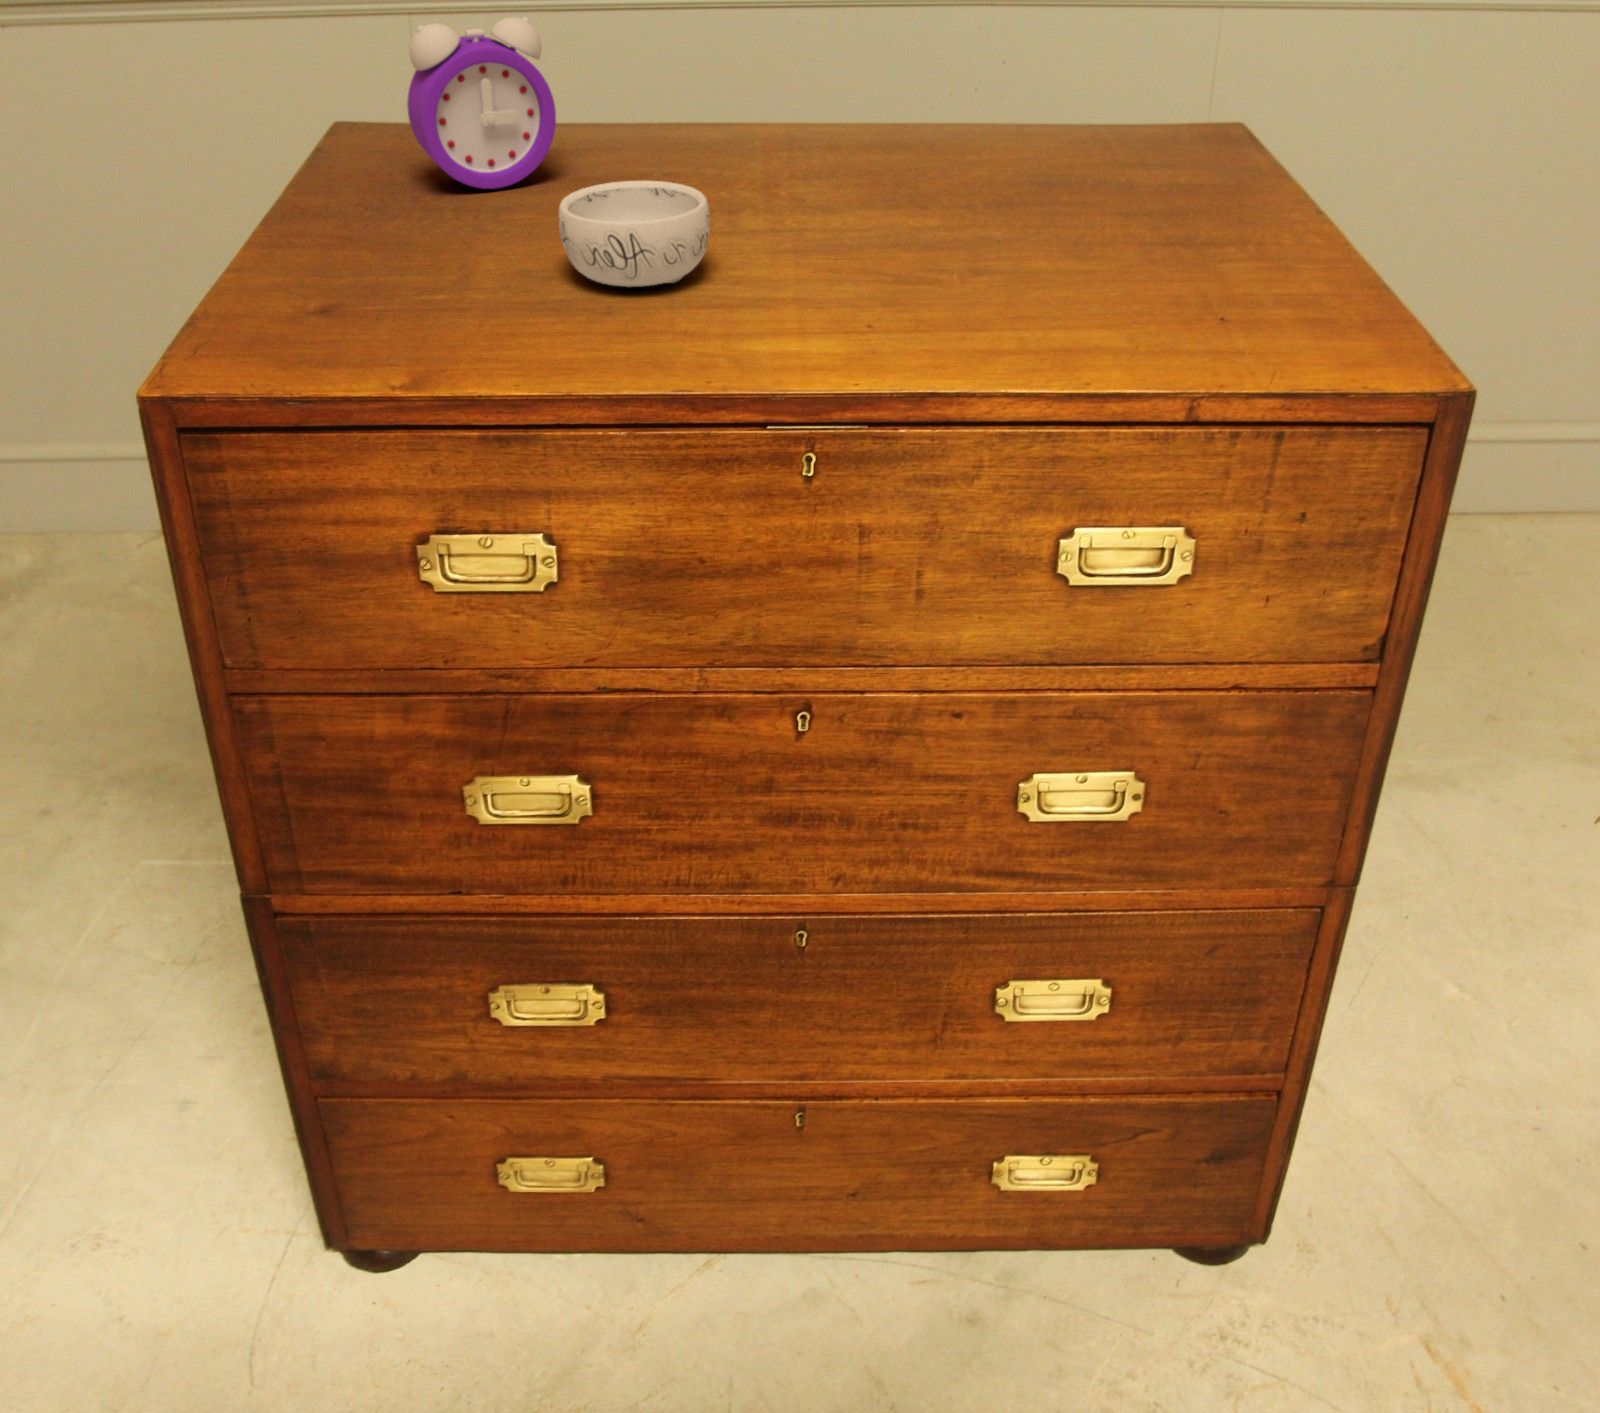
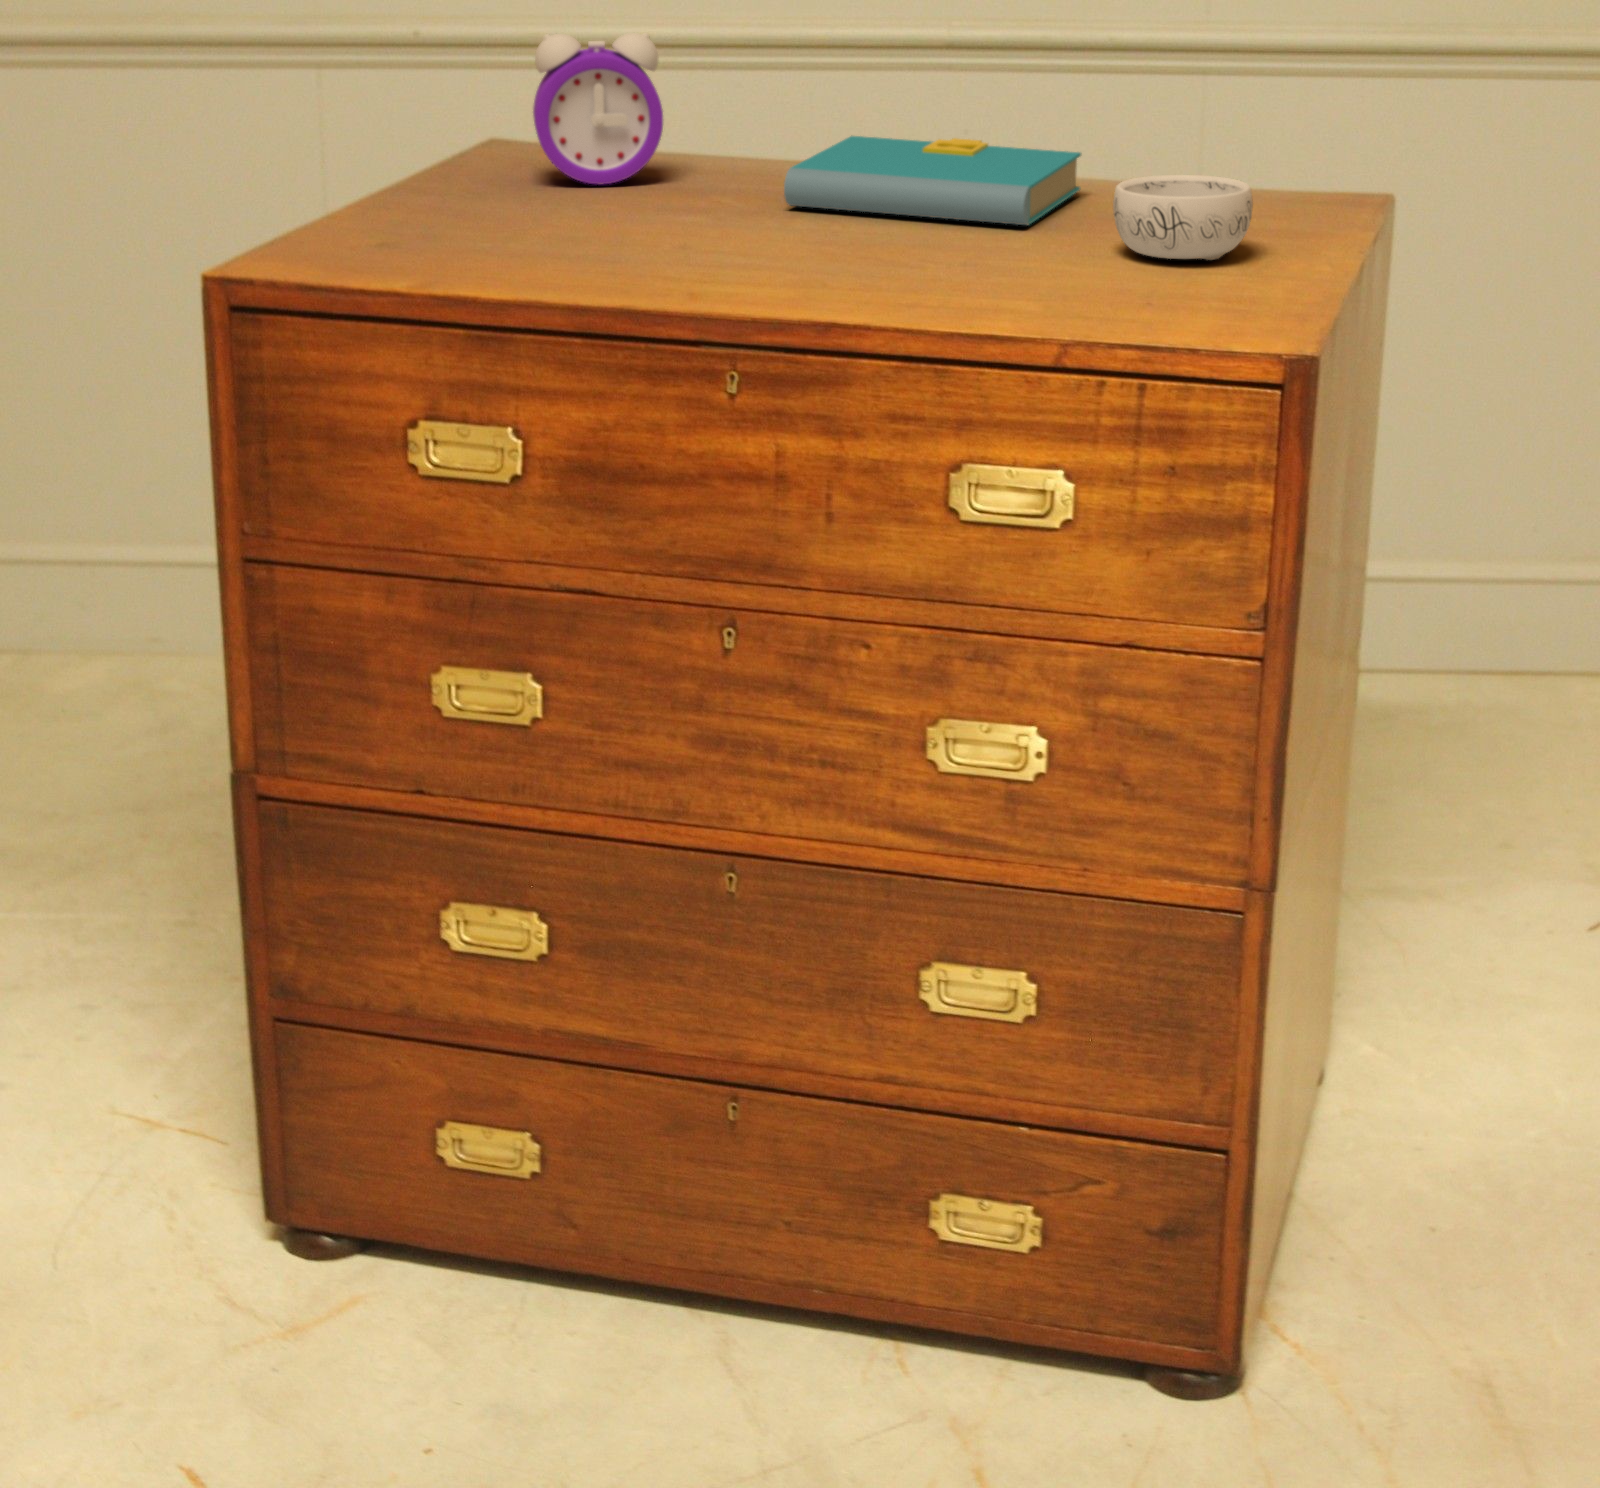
book: none [717,110,984,213] -> present [784,136,1081,225]
decorative bowl: present [558,181,710,287] -> present [1113,175,1253,260]

